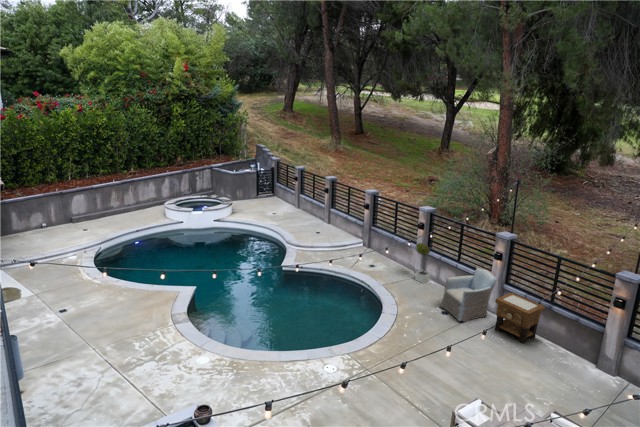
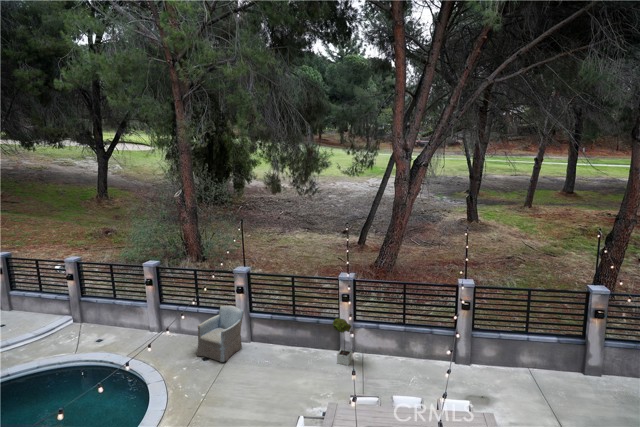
potted tree: present [415,243,431,283] -> present [333,318,353,365]
side table: present [495,293,545,343] -> none [251,318,291,359]

